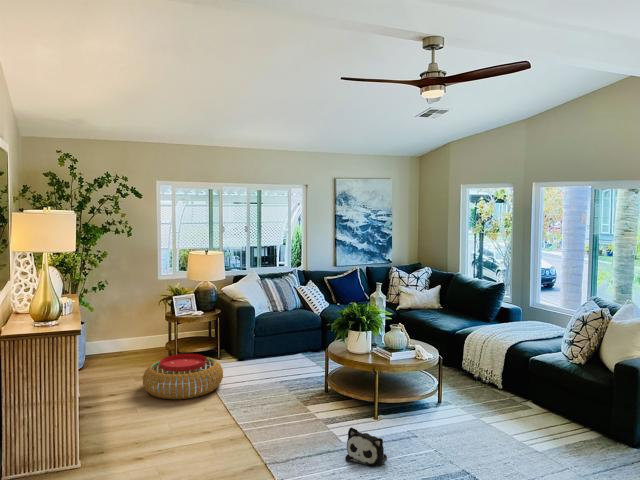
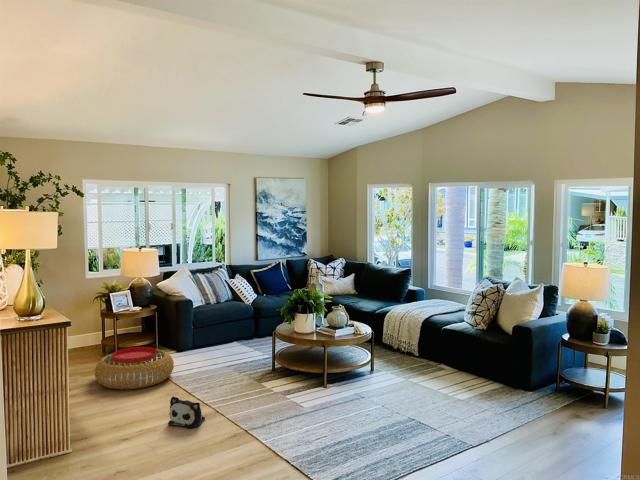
plush toy: present [345,427,387,467] -> present [168,396,205,428]

